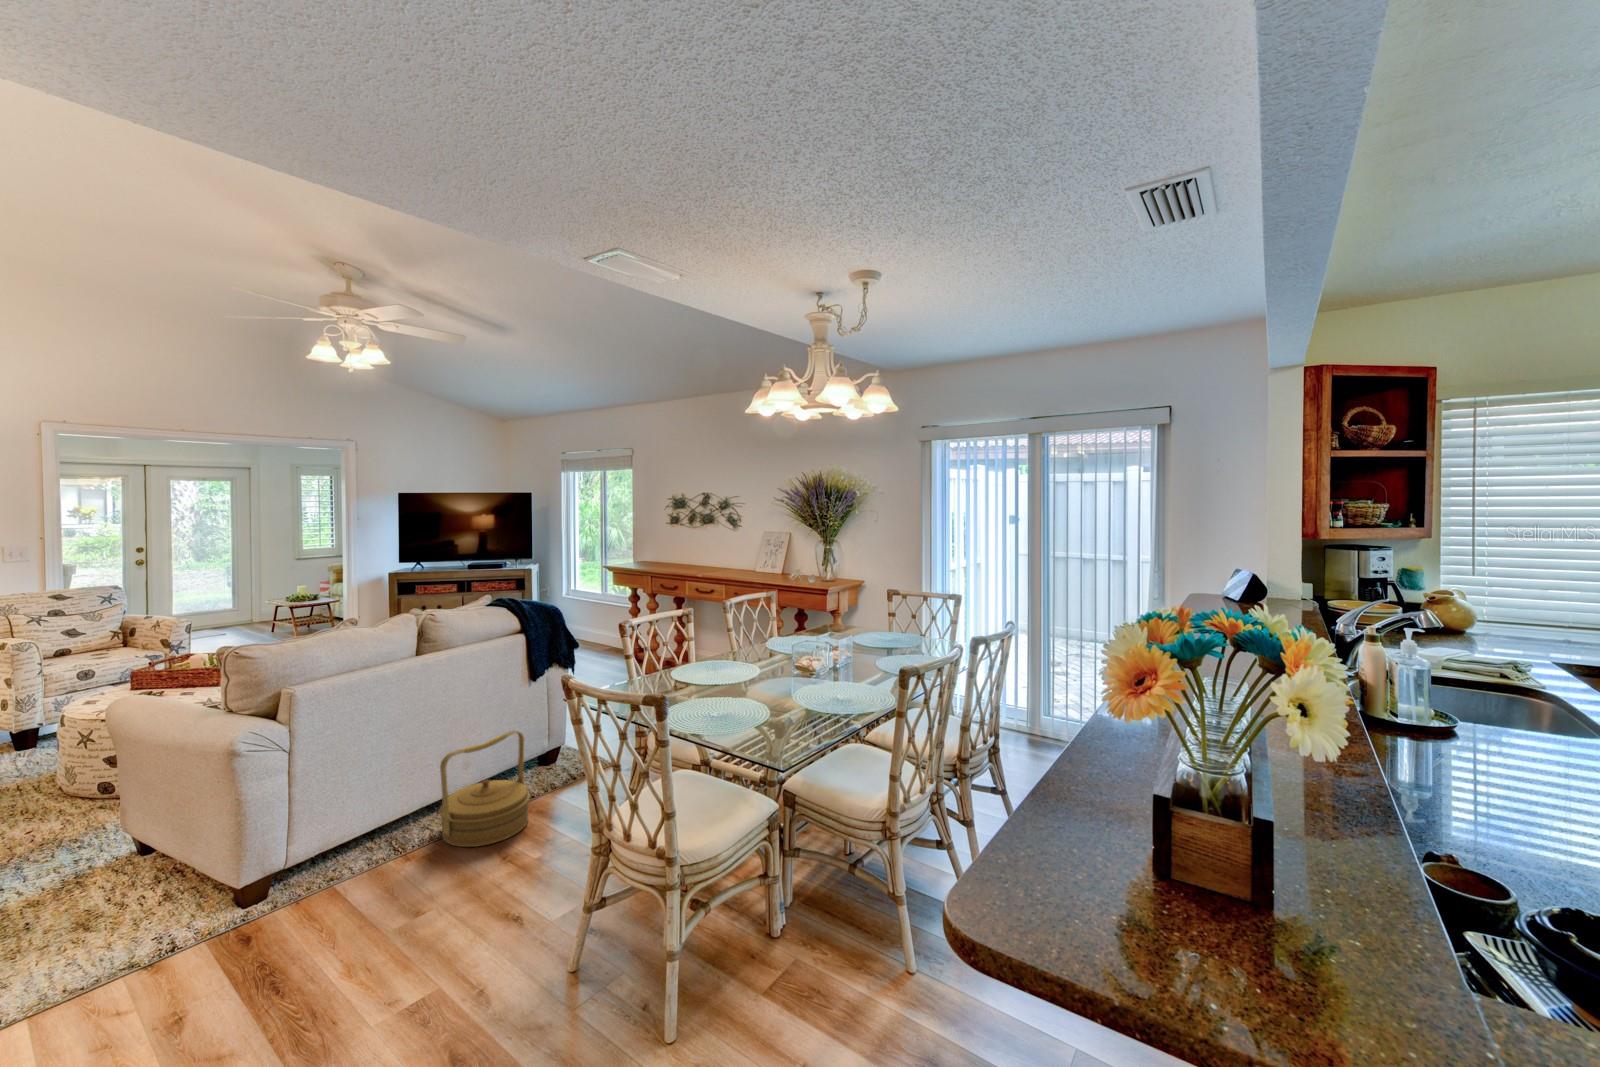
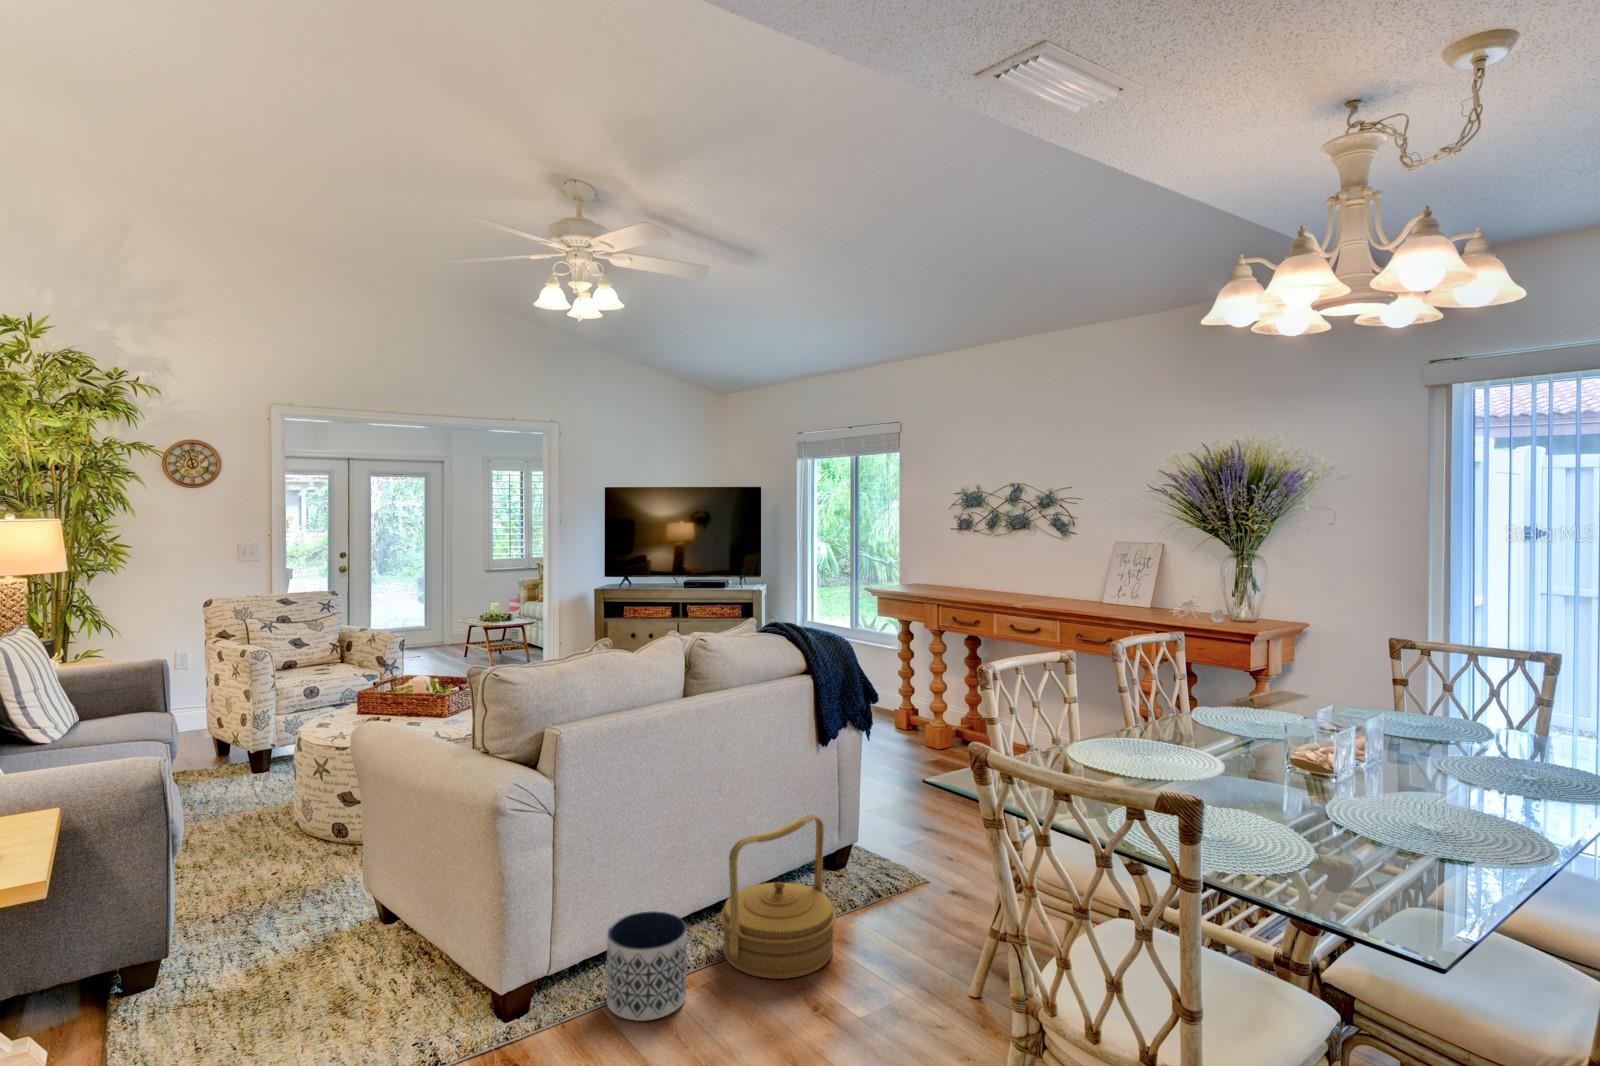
planter: none [333,811,403,890] -> present [607,911,687,1021]

